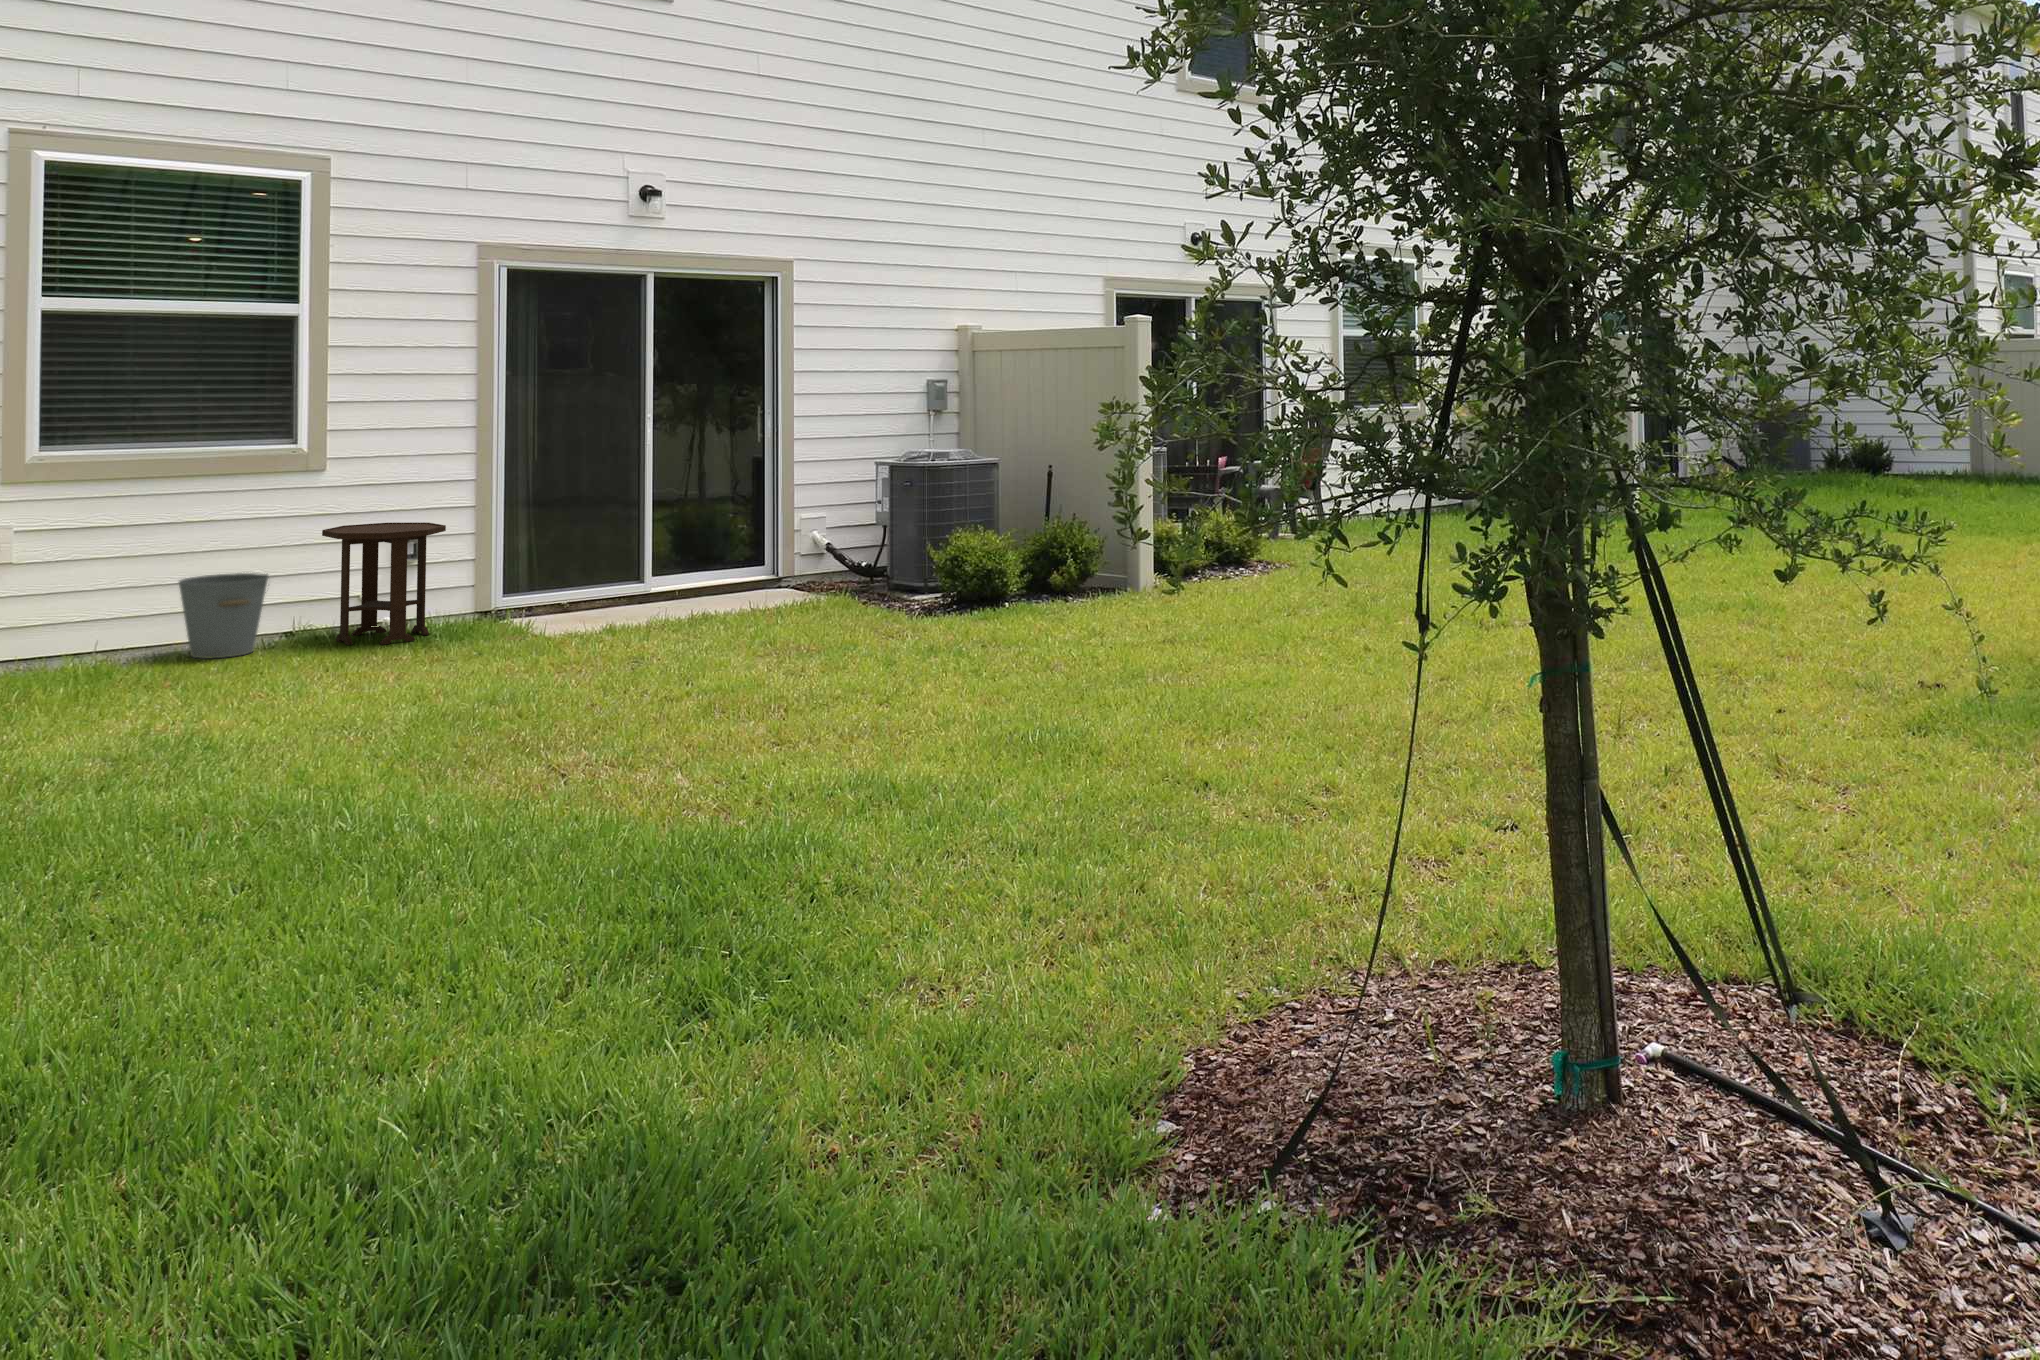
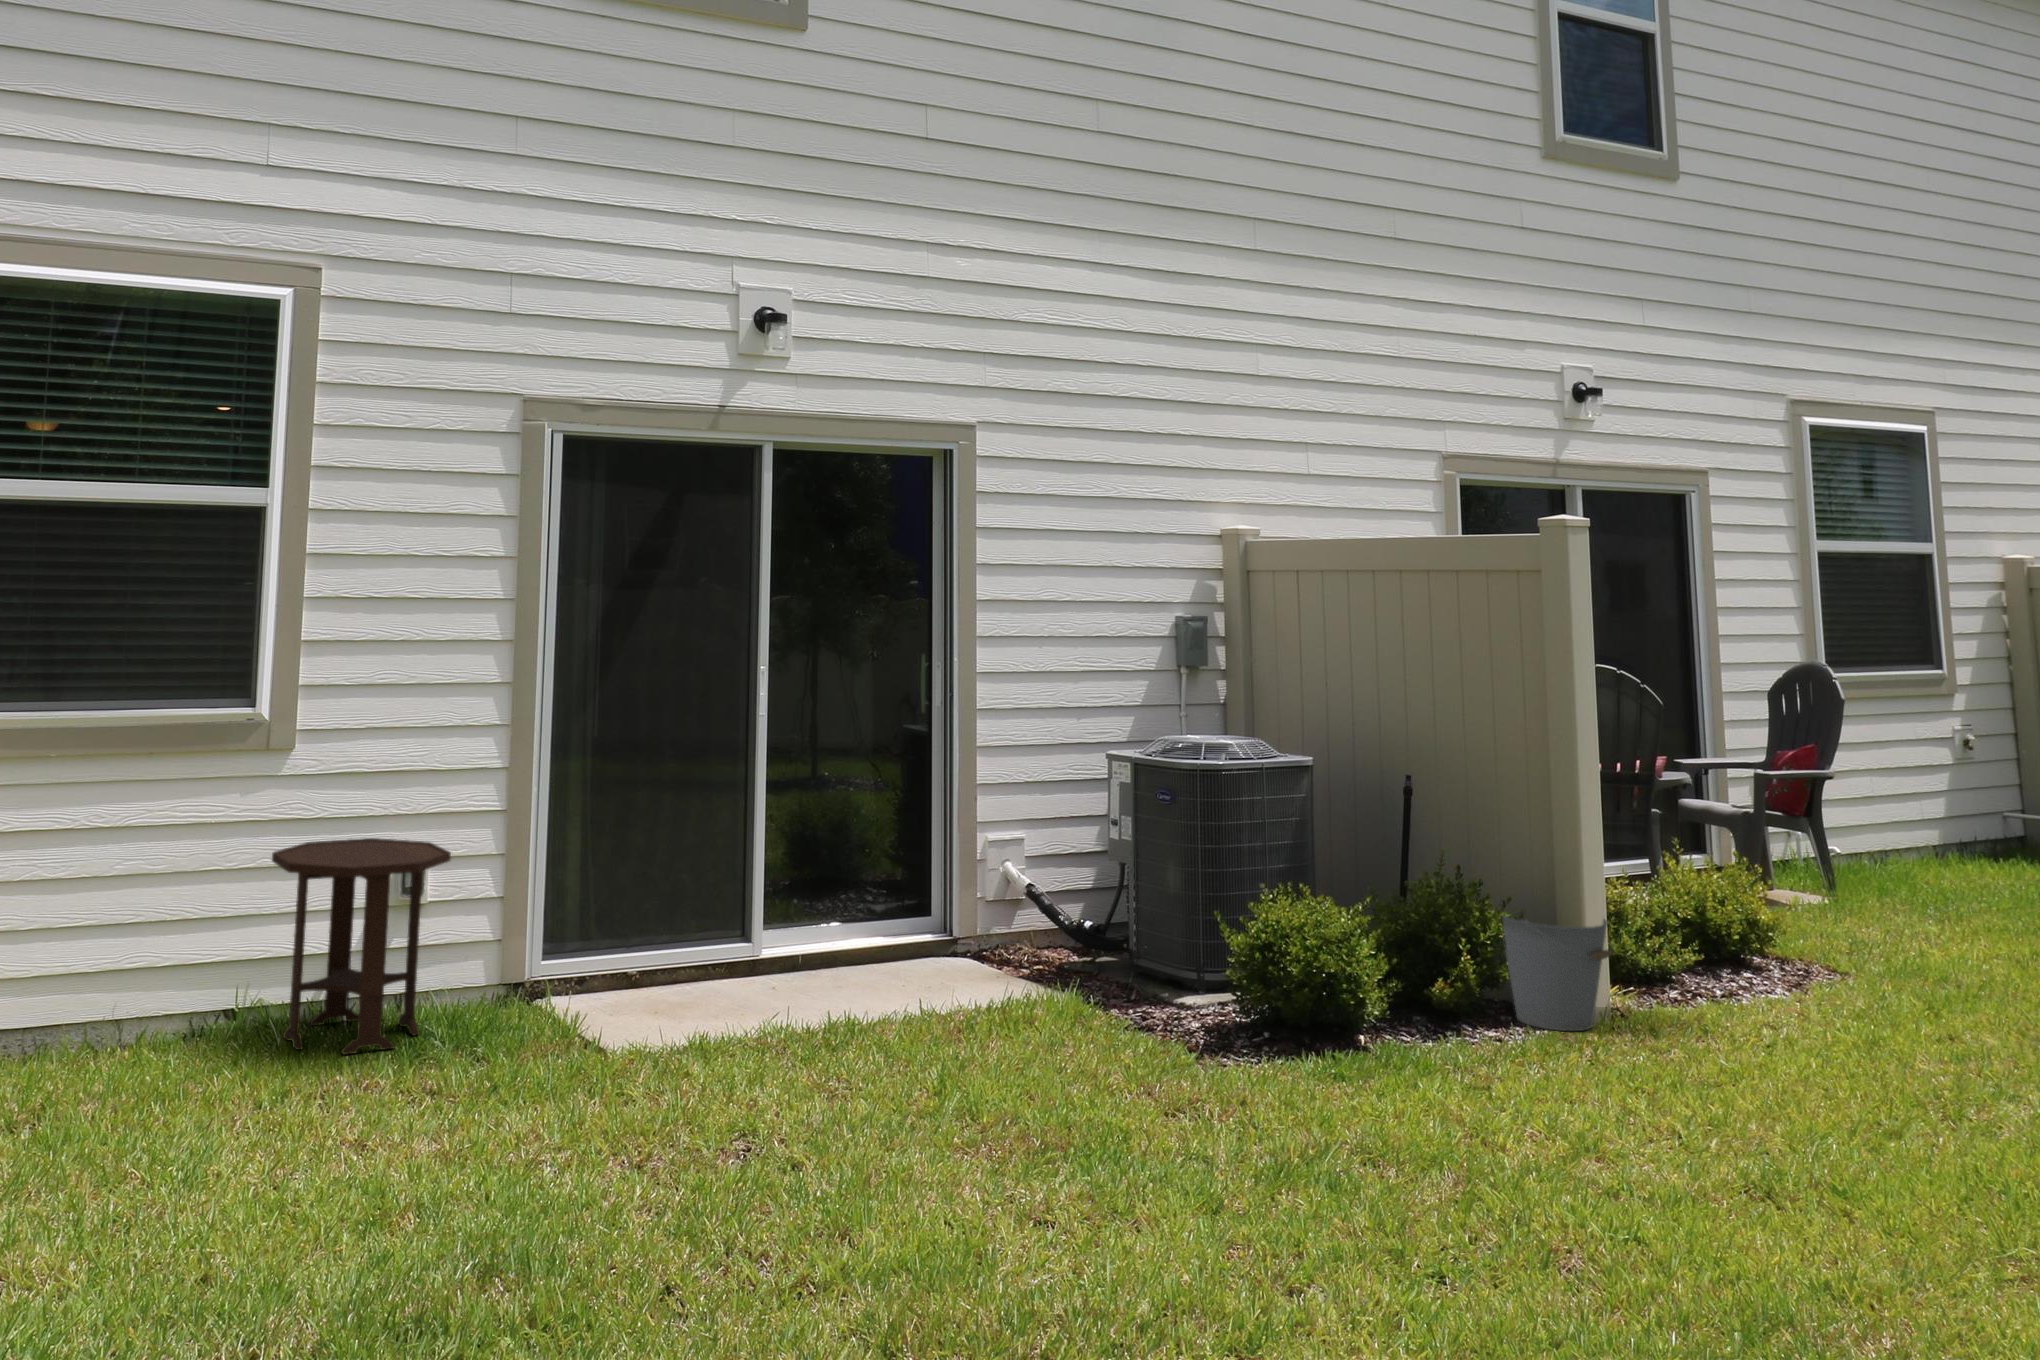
bucket: present [178,573,269,659] -> present [1503,916,1612,1031]

